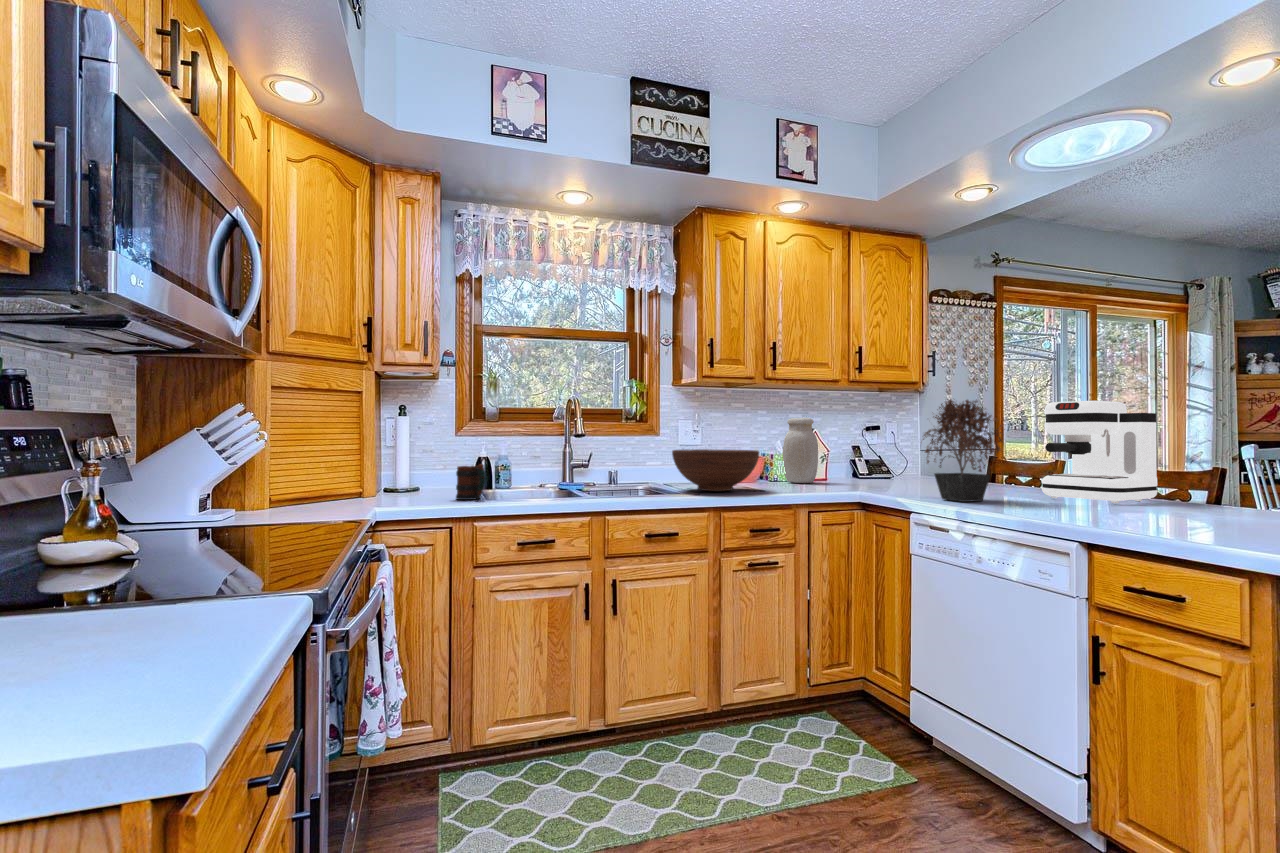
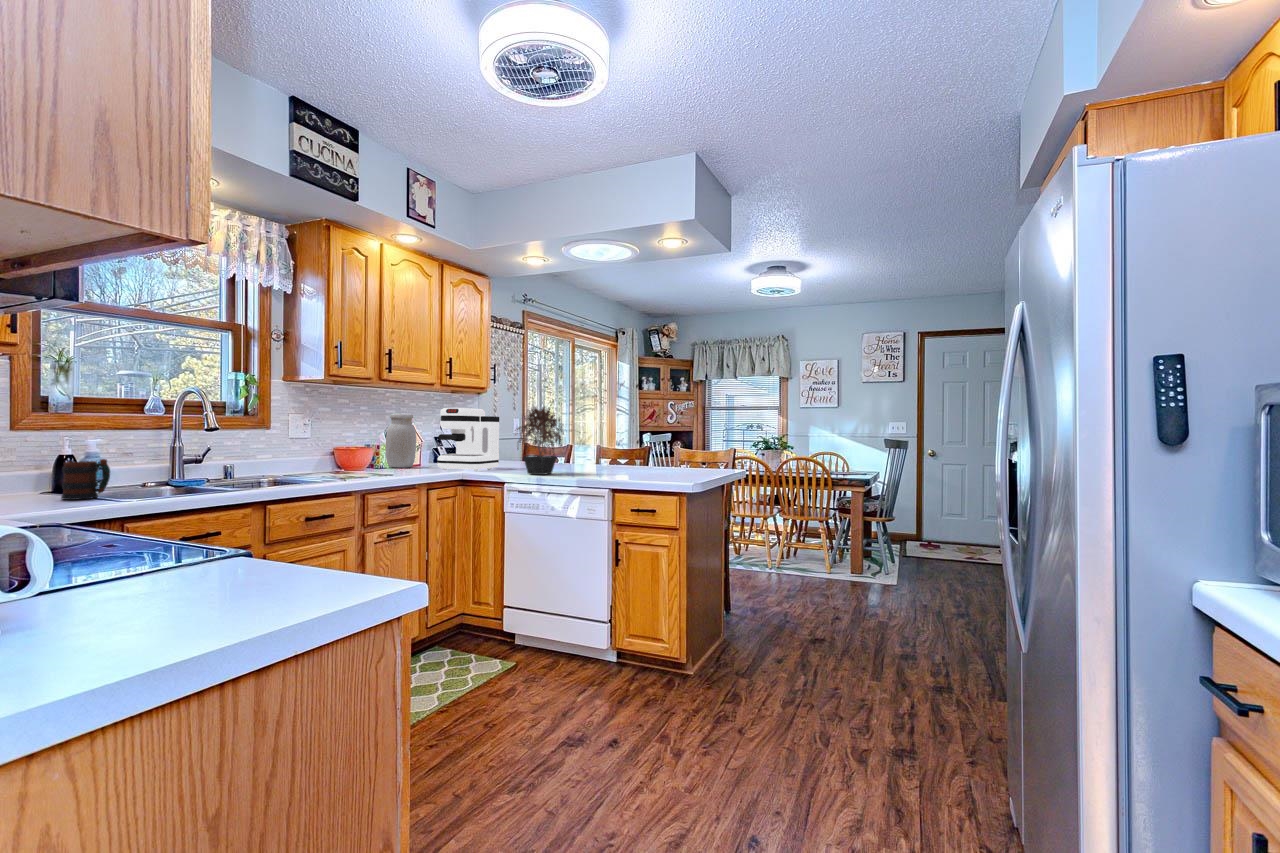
coffee maker: present [1042,401,1157,503] -> present [437,408,499,471]
fruit bowl: present [672,449,759,491] -> none [303,440,387,477]

